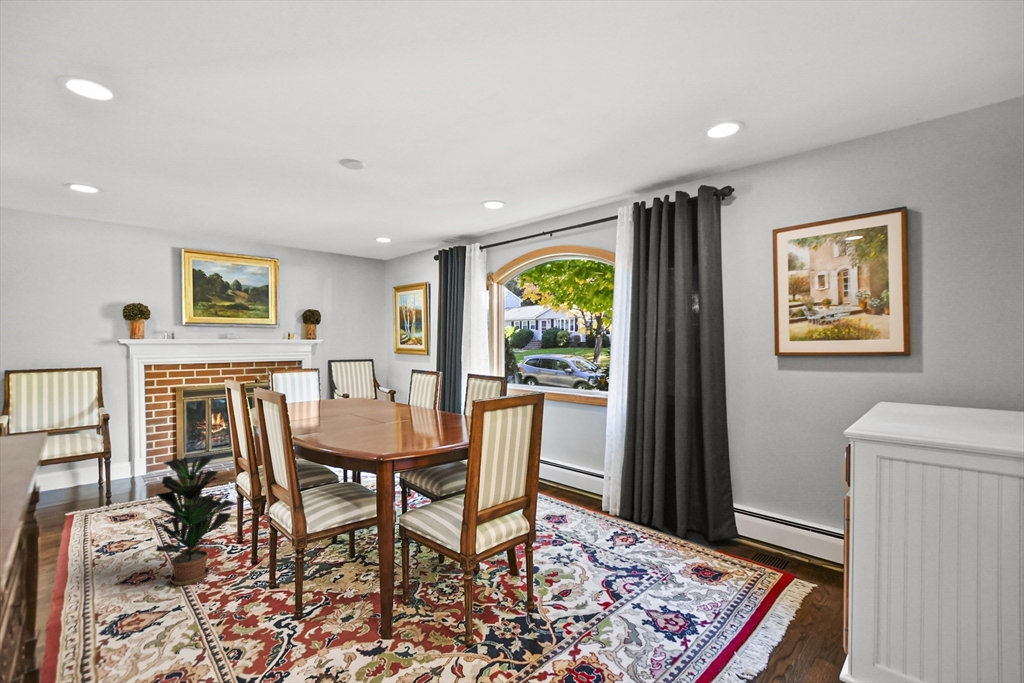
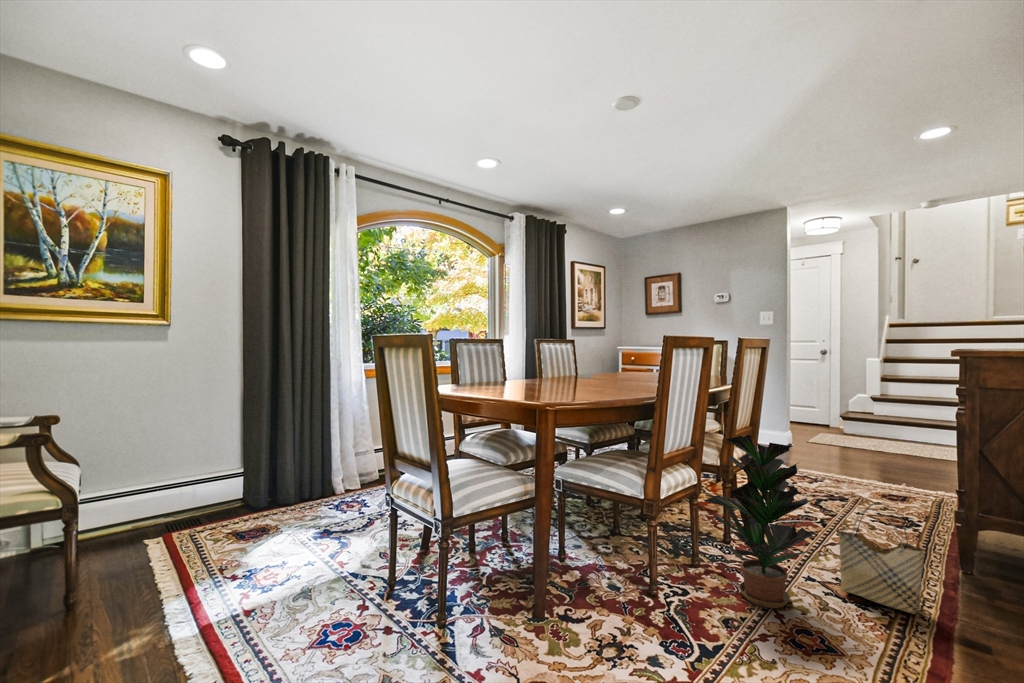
woven basket: none [71,537,152,640] -> present [838,503,925,614]

